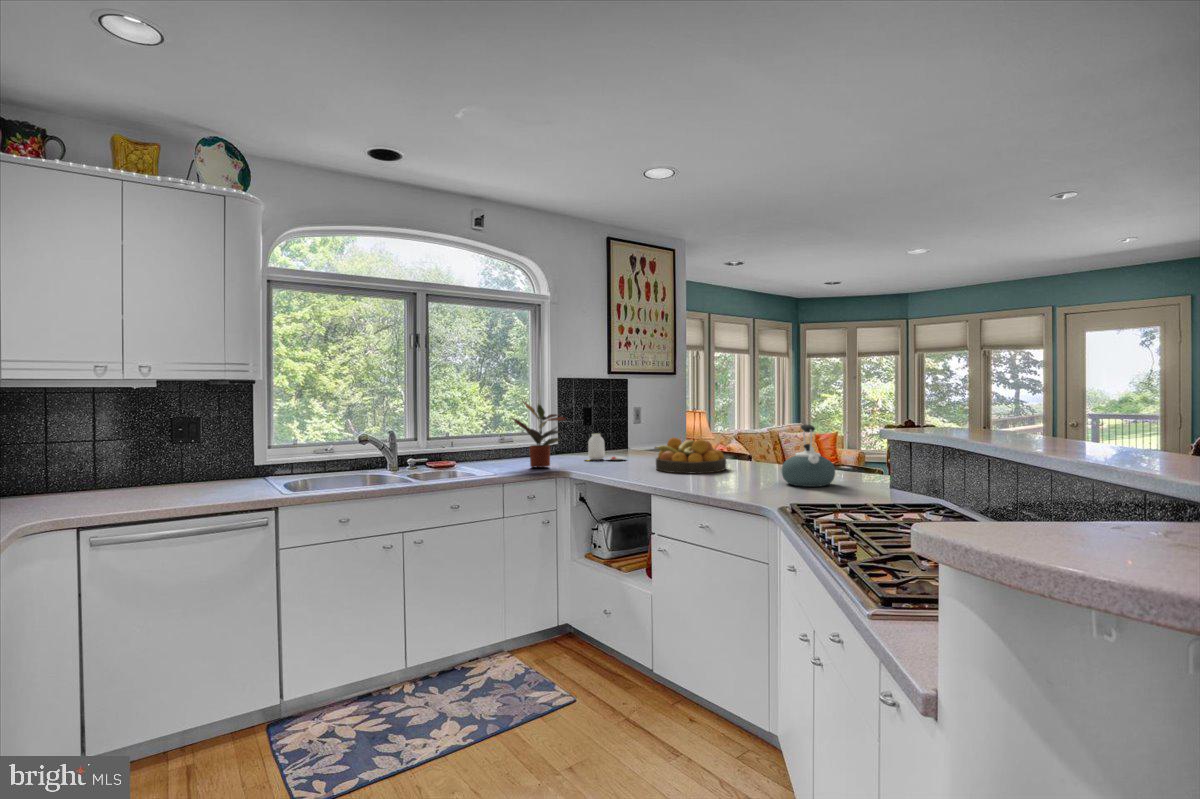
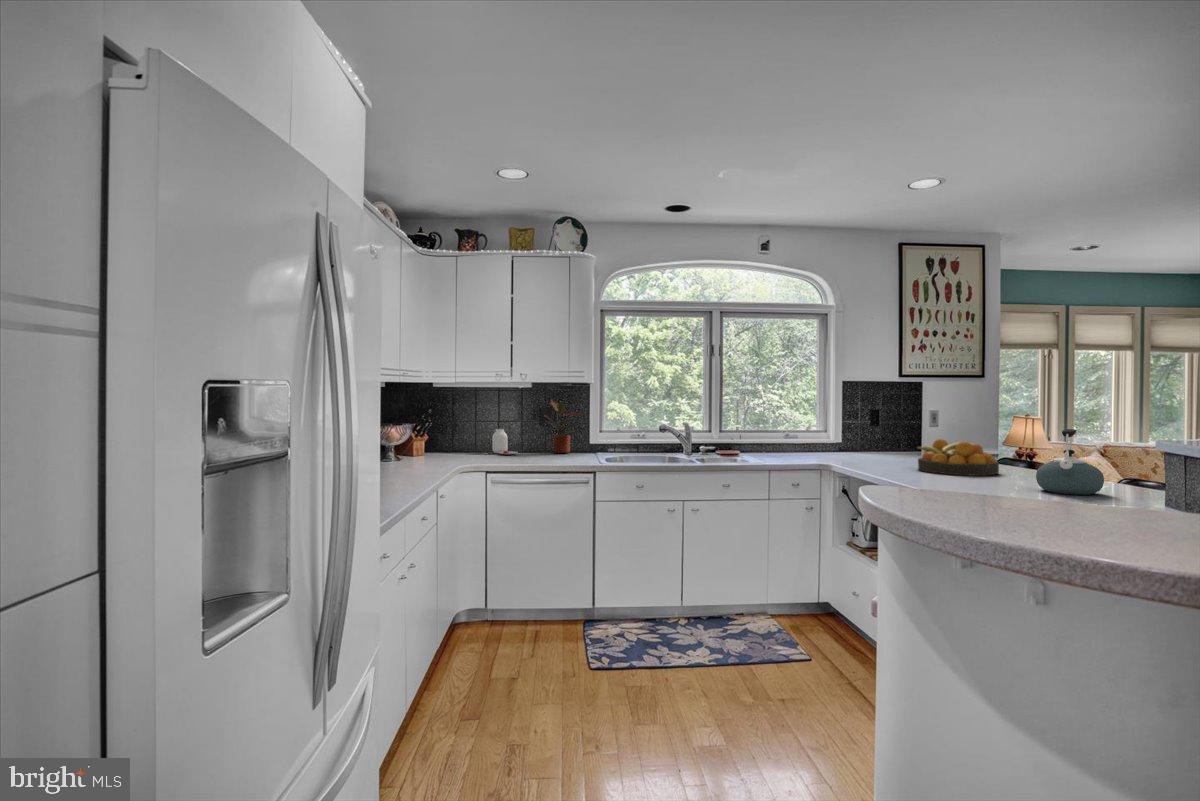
potted plant: present [513,402,566,468] -> present [546,400,582,453]
jar: present [585,434,626,461] -> present [492,429,518,455]

